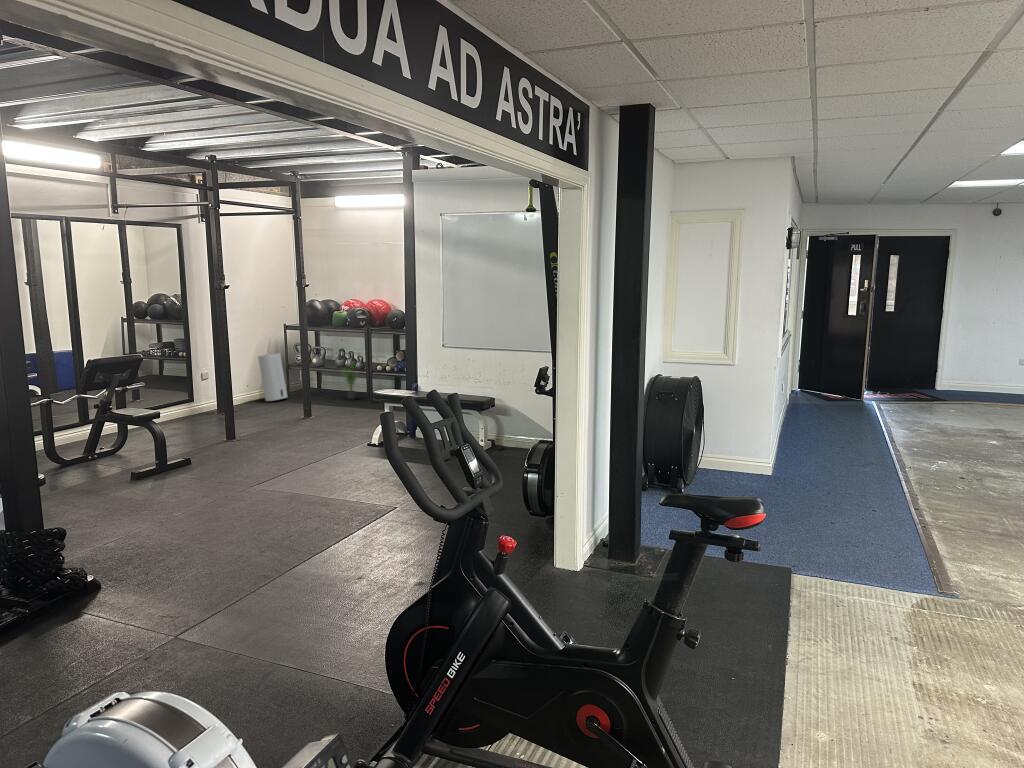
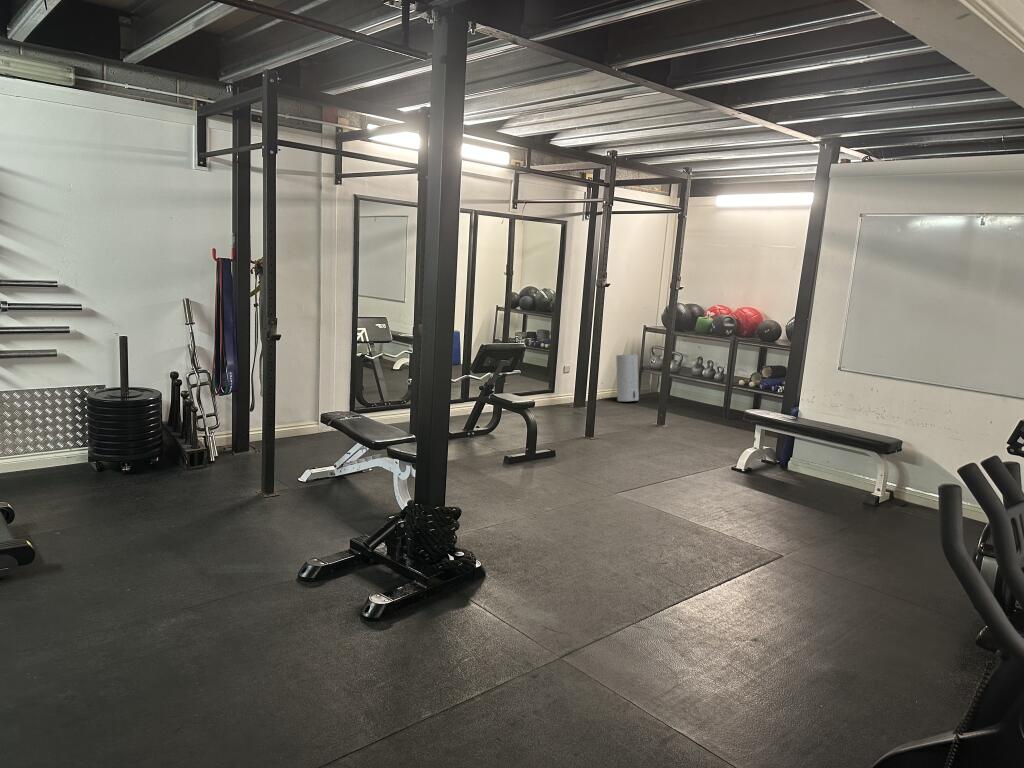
potted plant: present [343,365,357,399] -> none [695,372,721,412]

